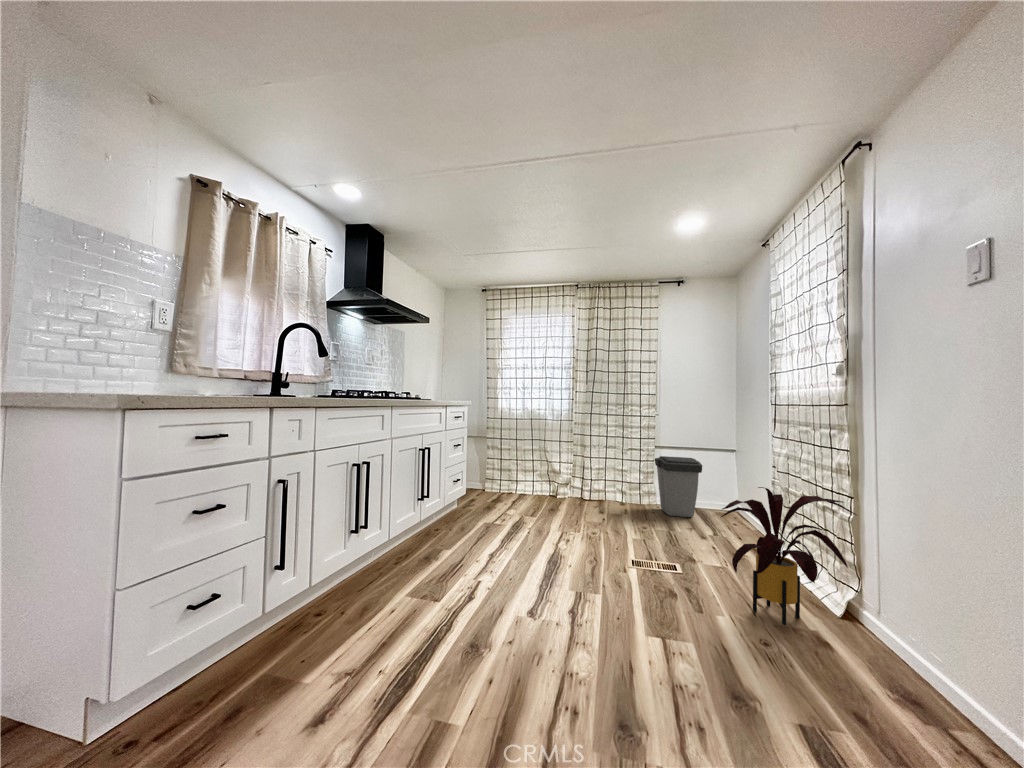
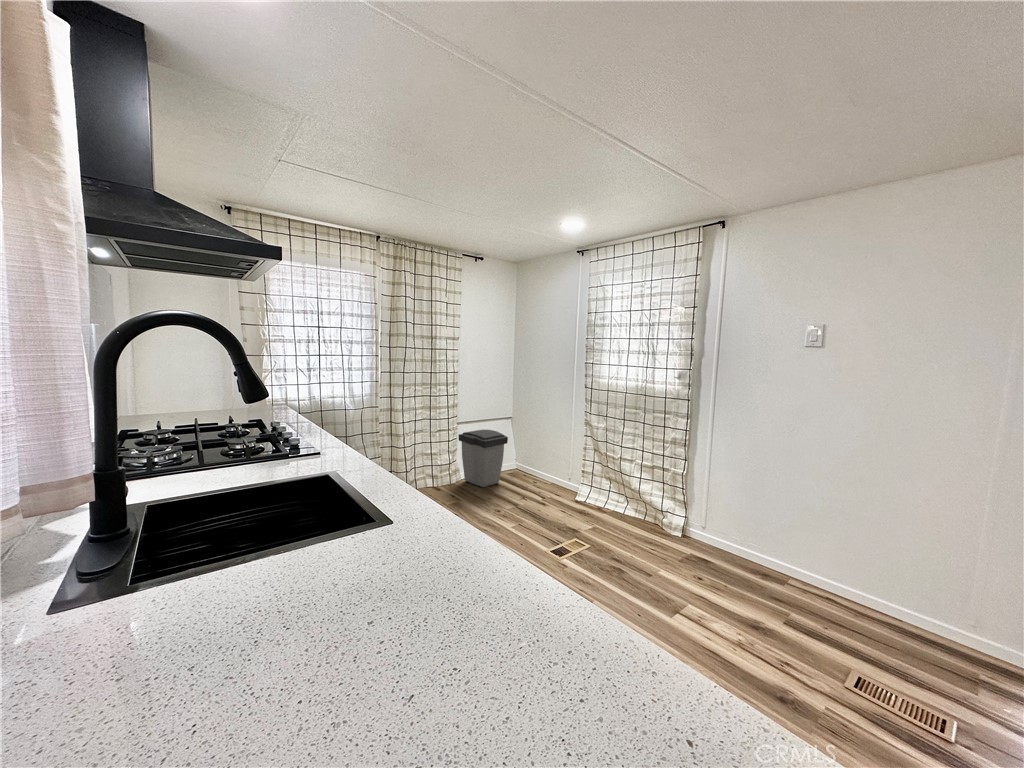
house plant: present [721,487,857,625] -> none [633,466,724,561]

